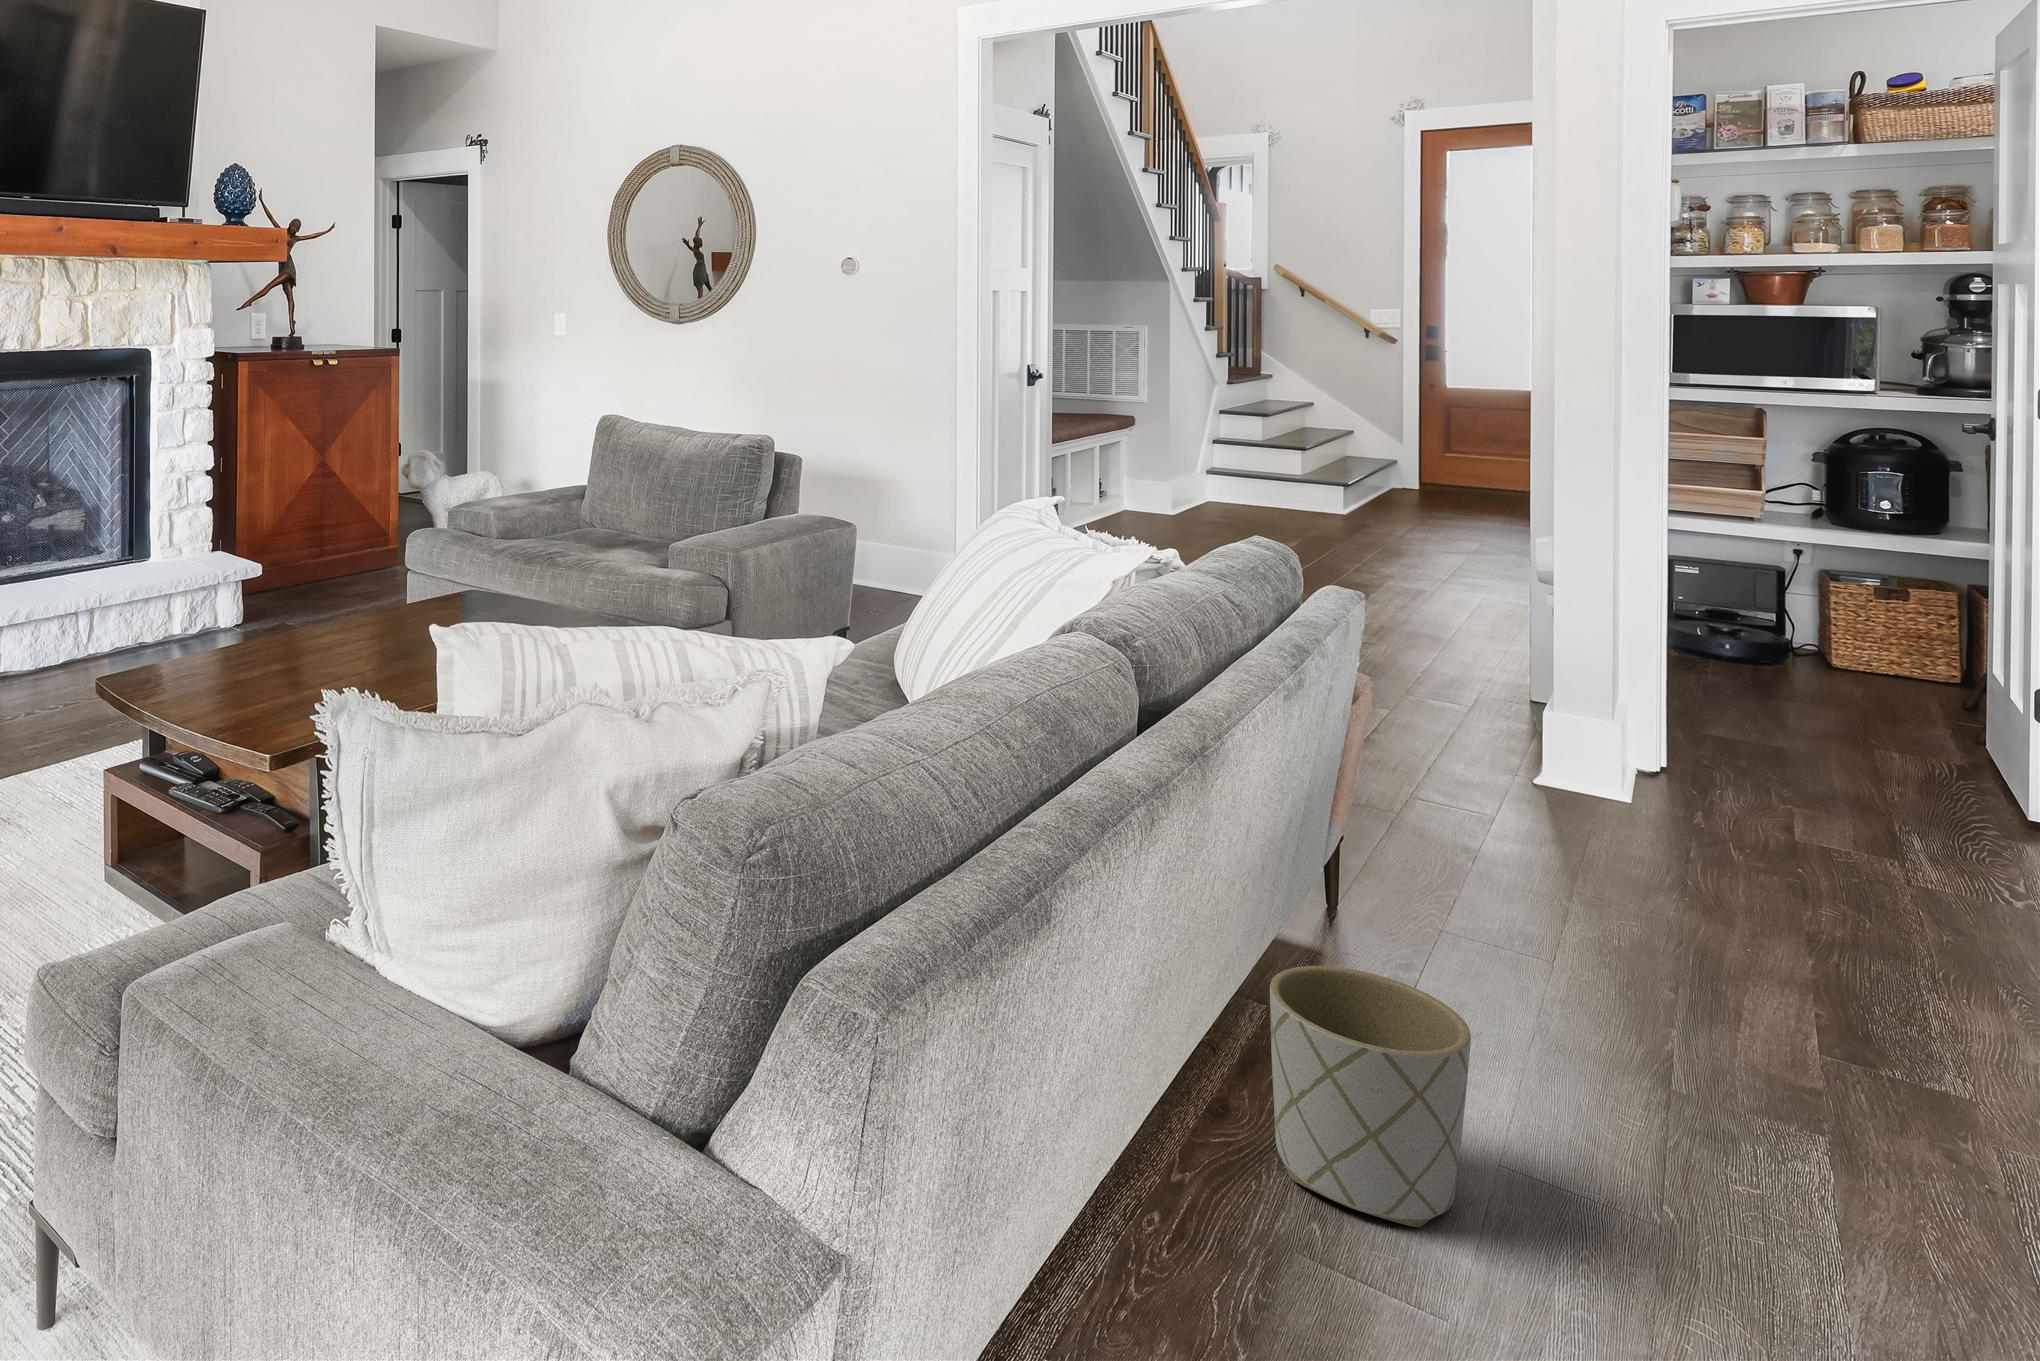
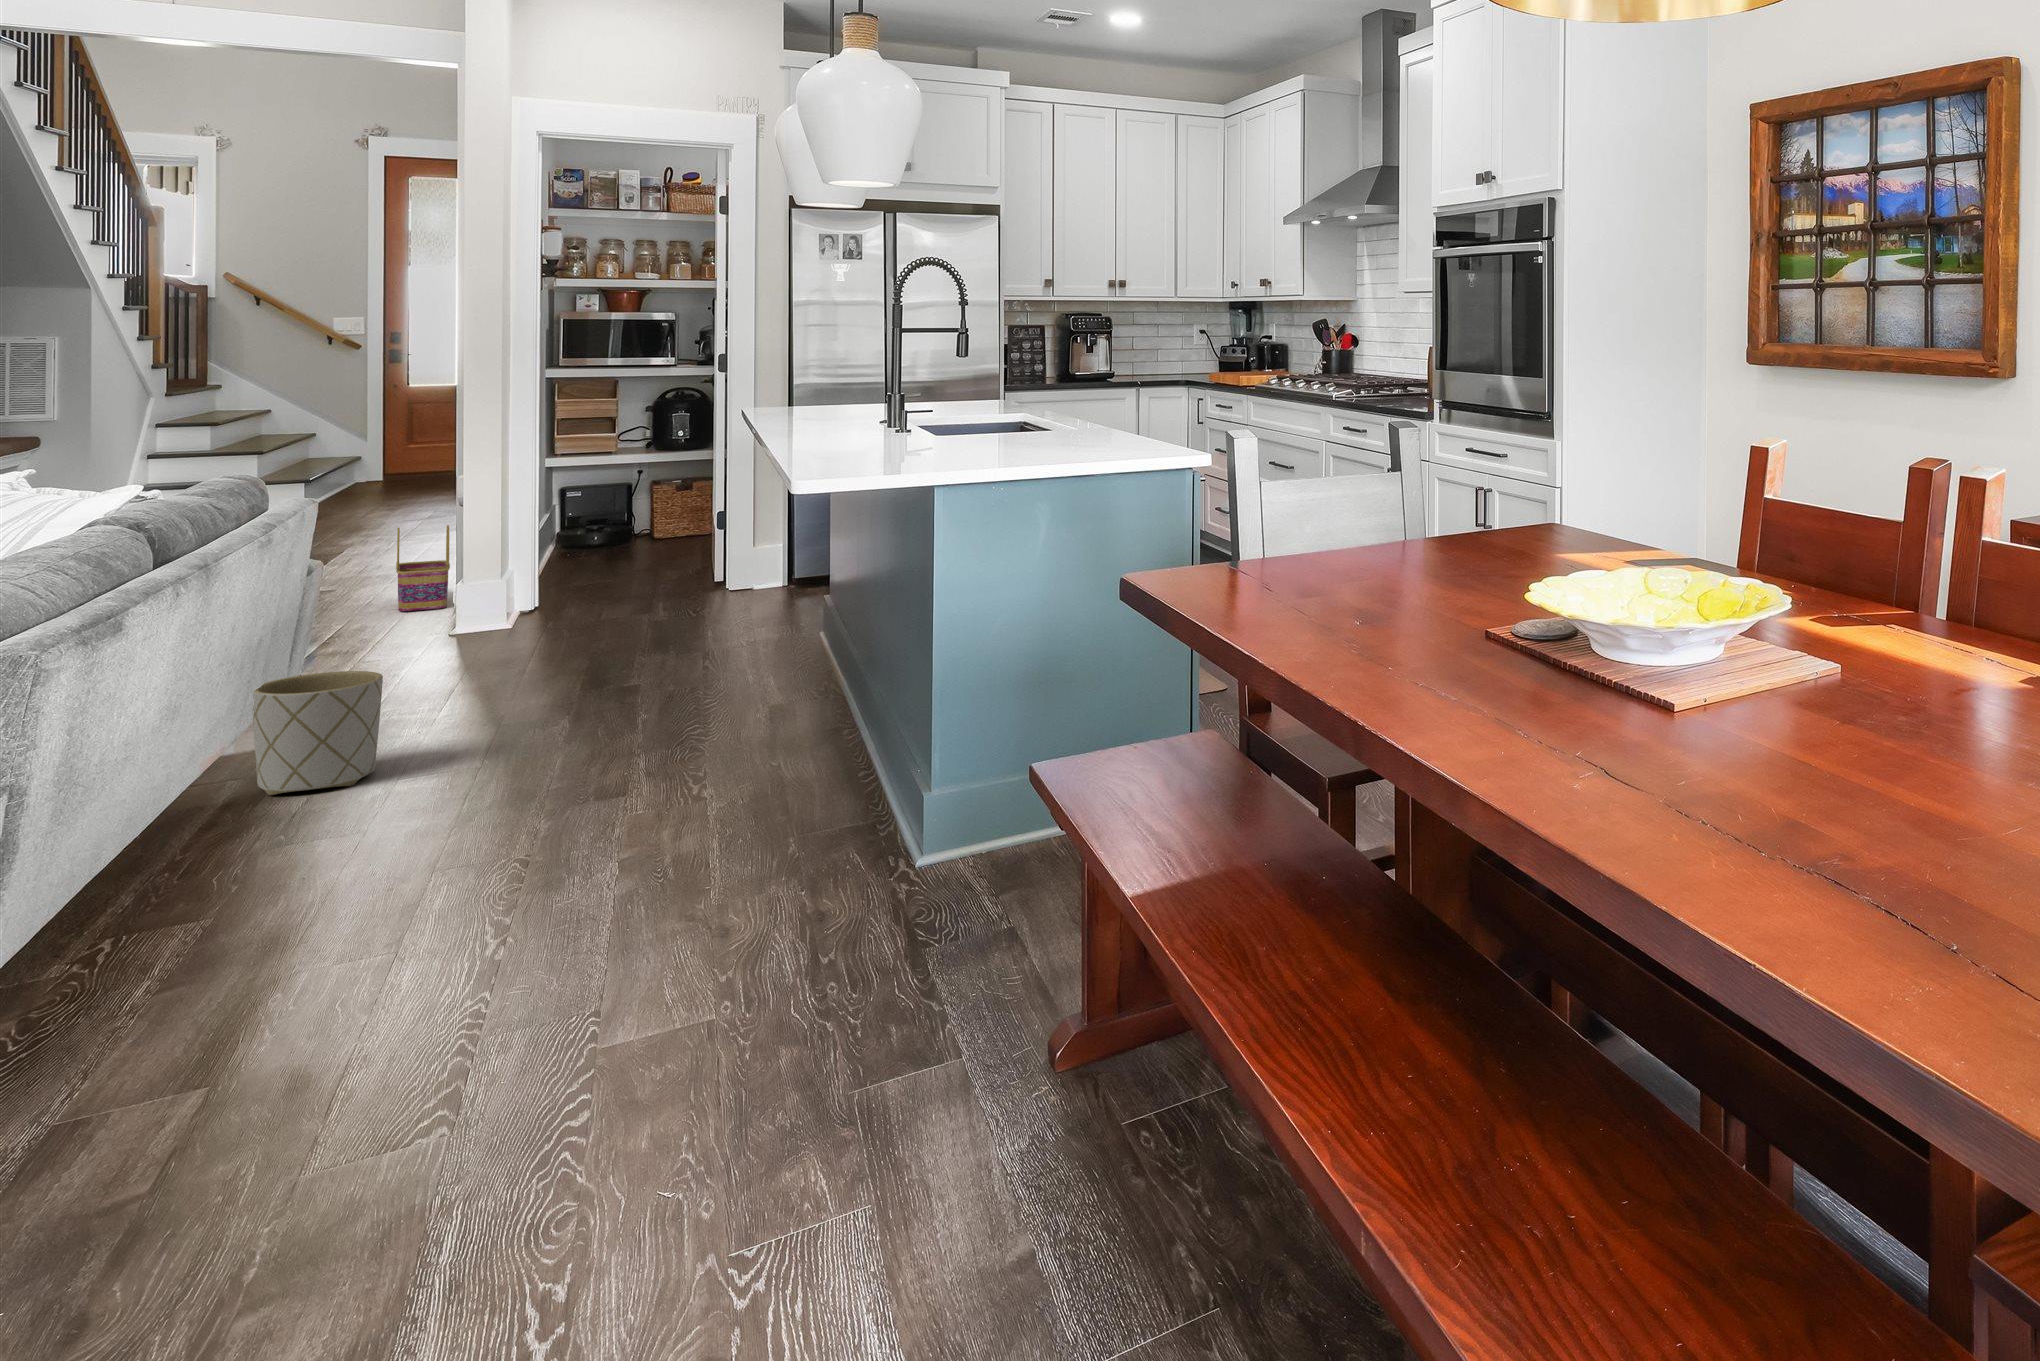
basket: none [1451,613,1524,741] -> present [396,525,450,611]

